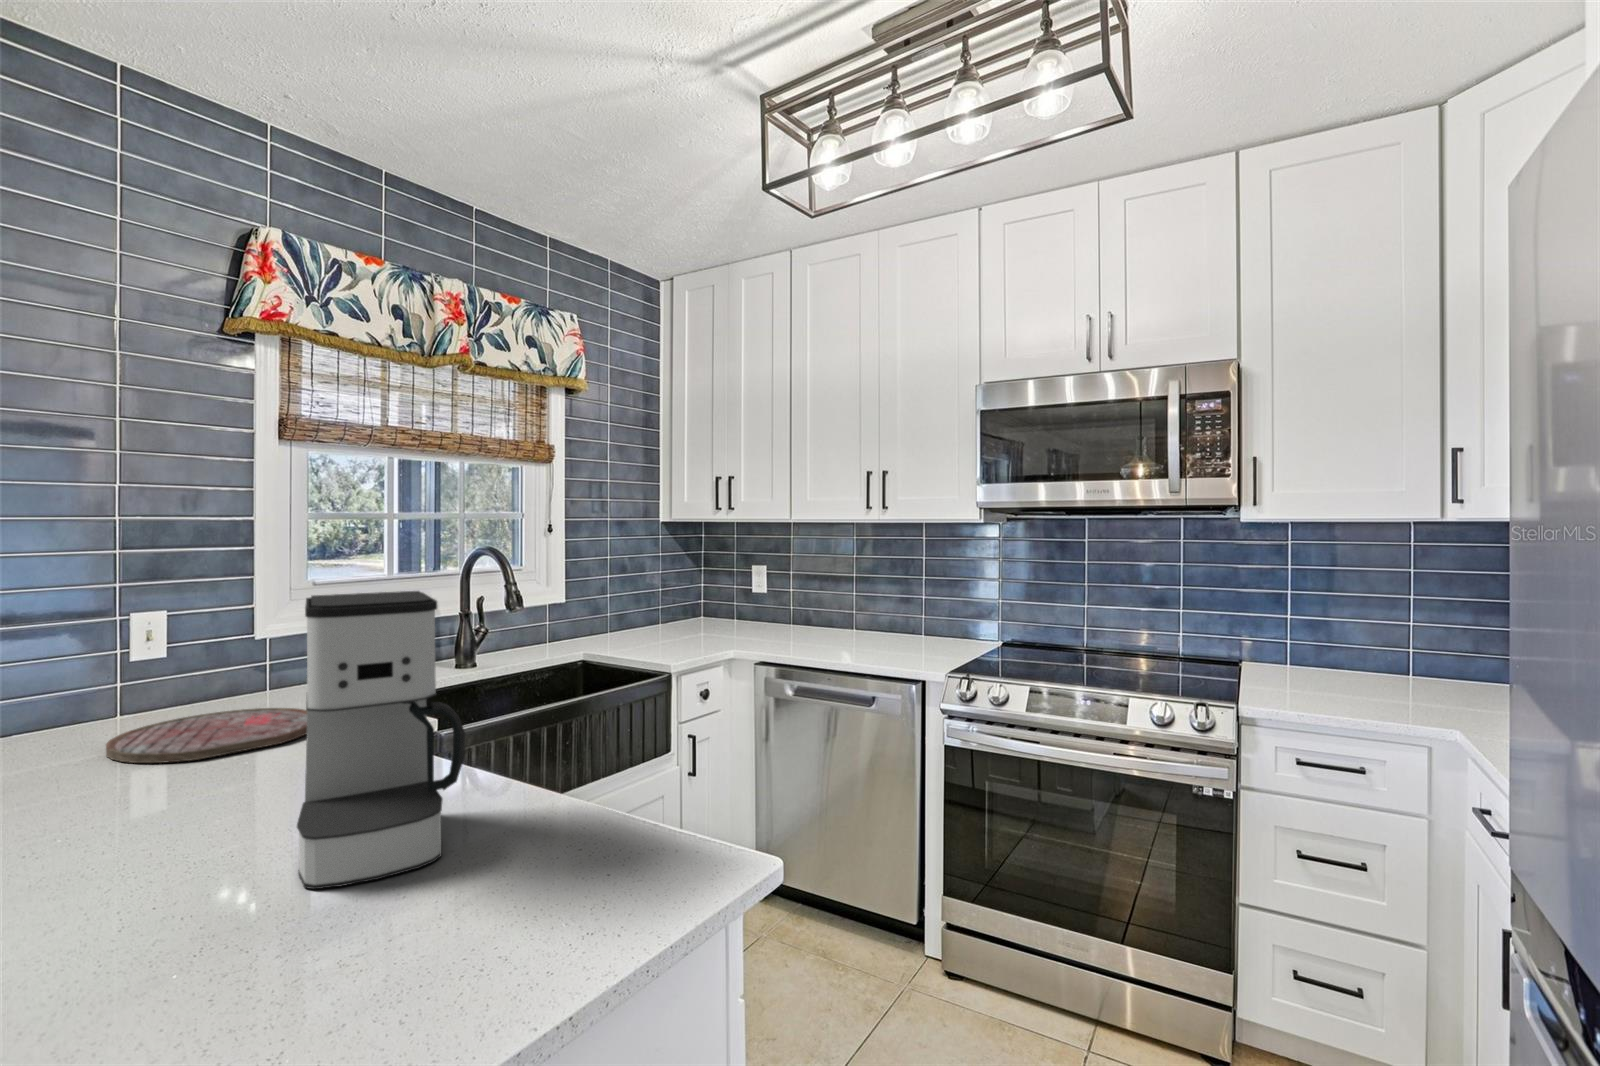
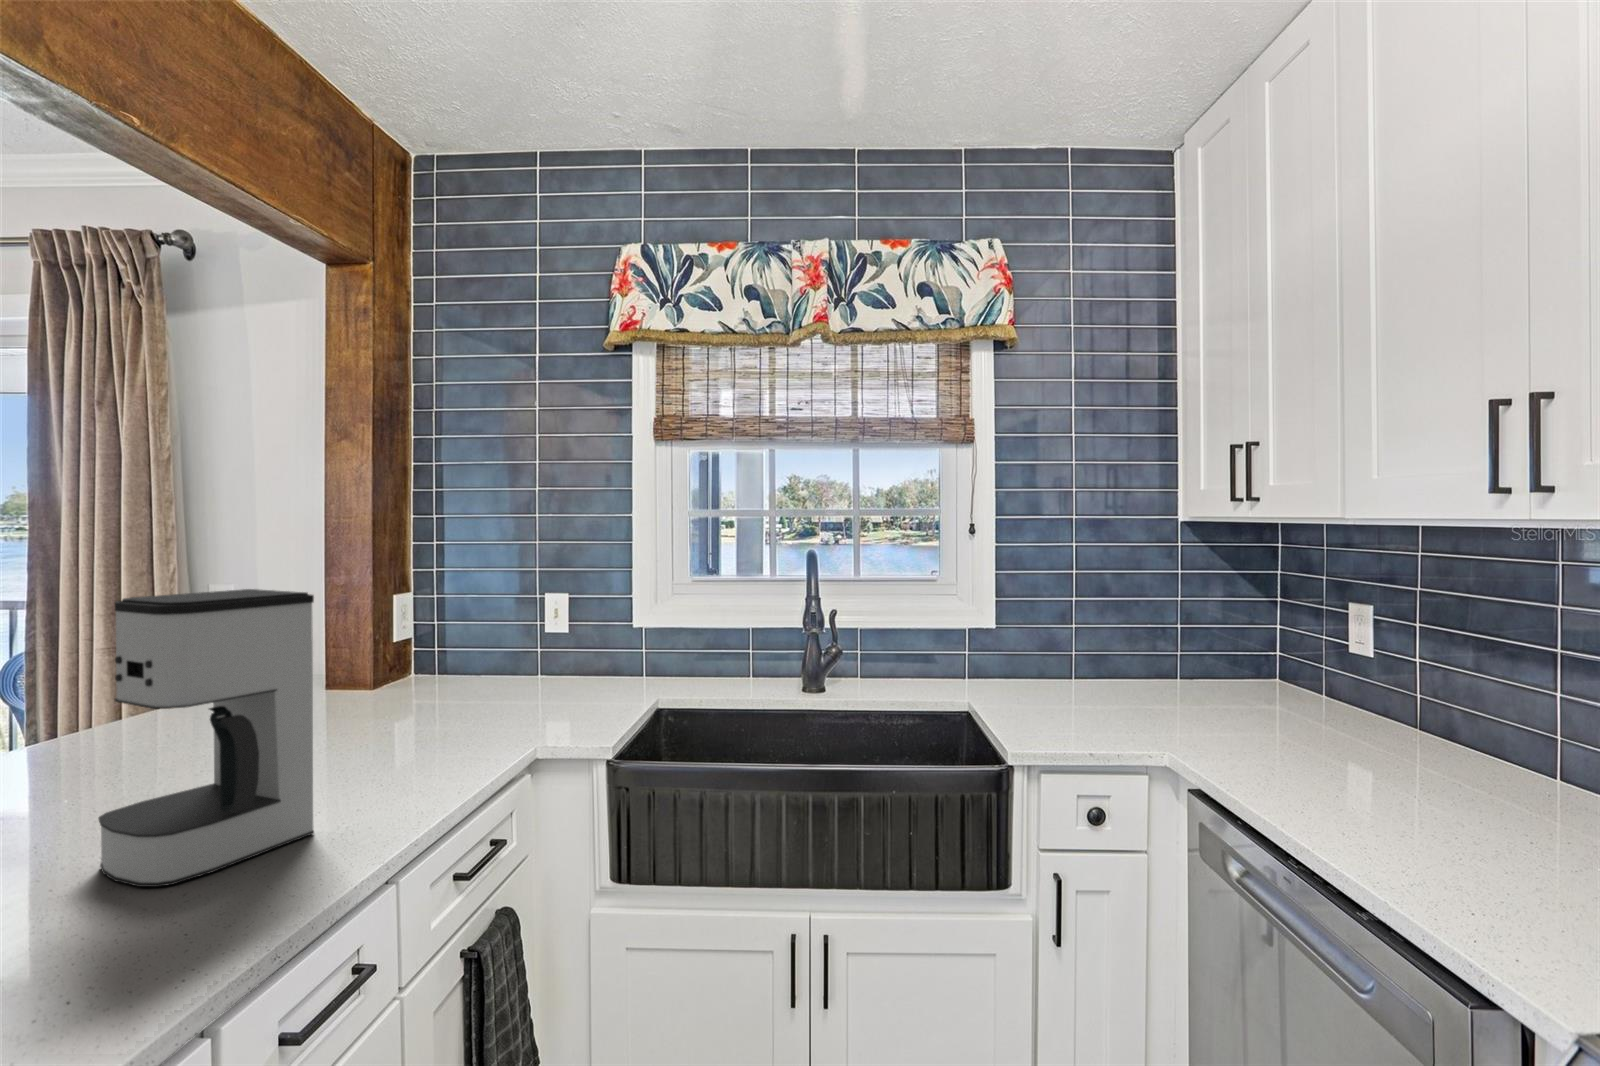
cutting board: present [106,708,307,763] -> none [432,687,588,727]

